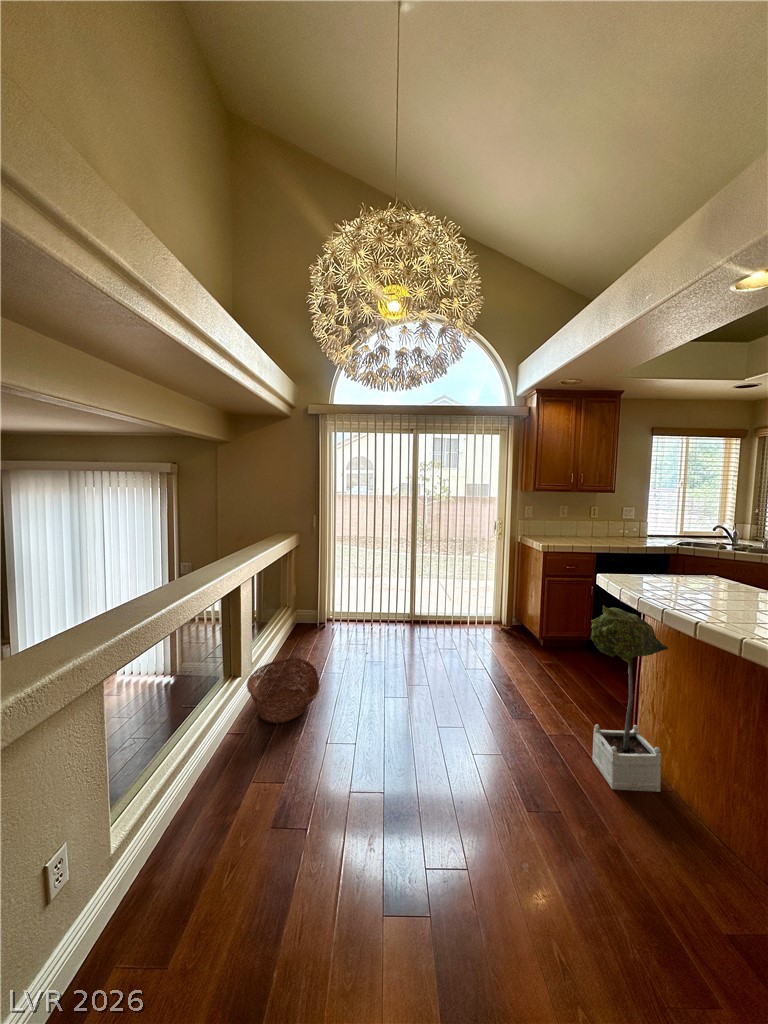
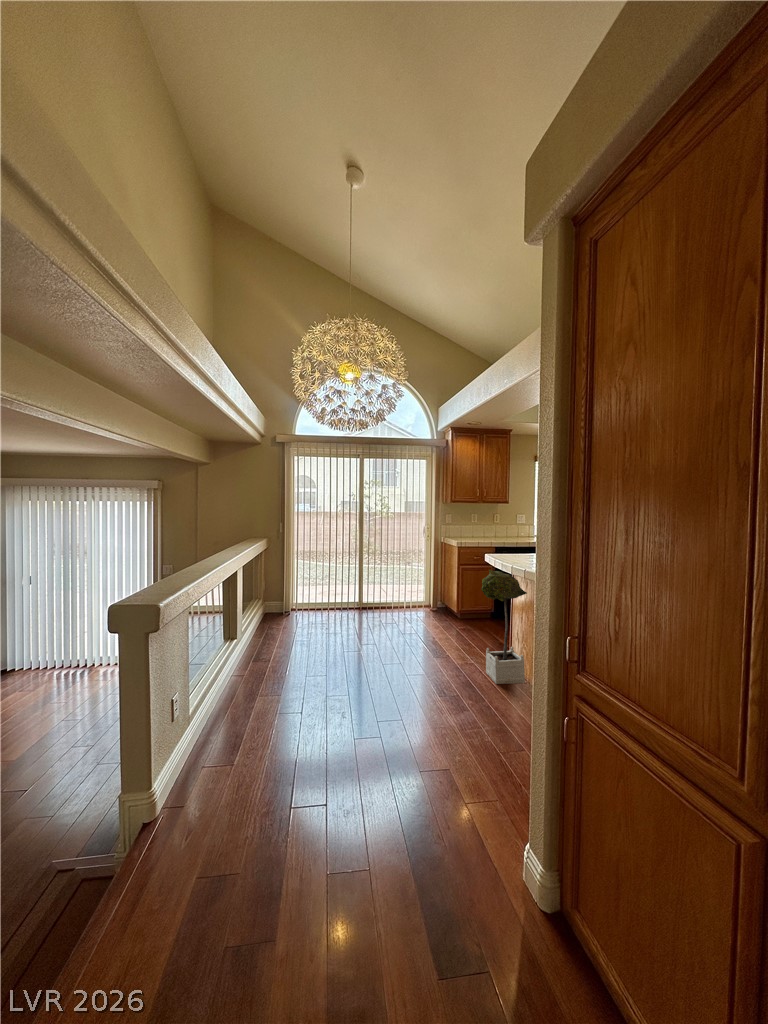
basket: present [247,658,319,723] -> none [244,627,297,668]

